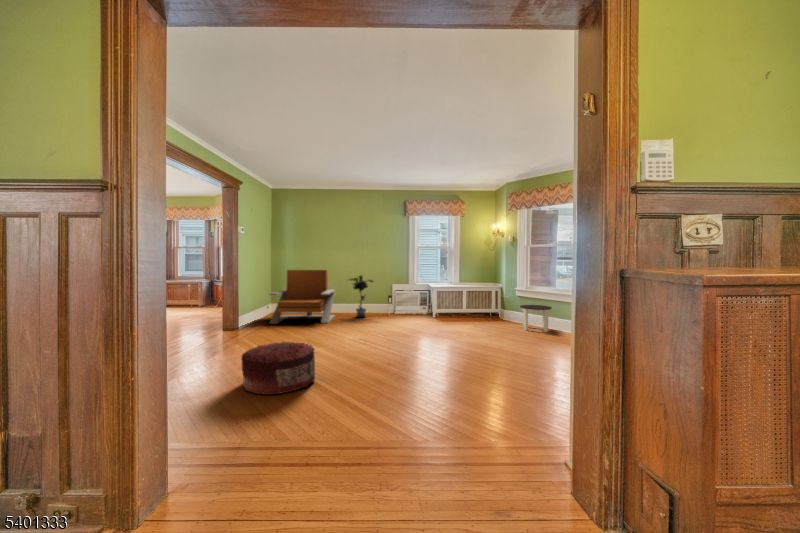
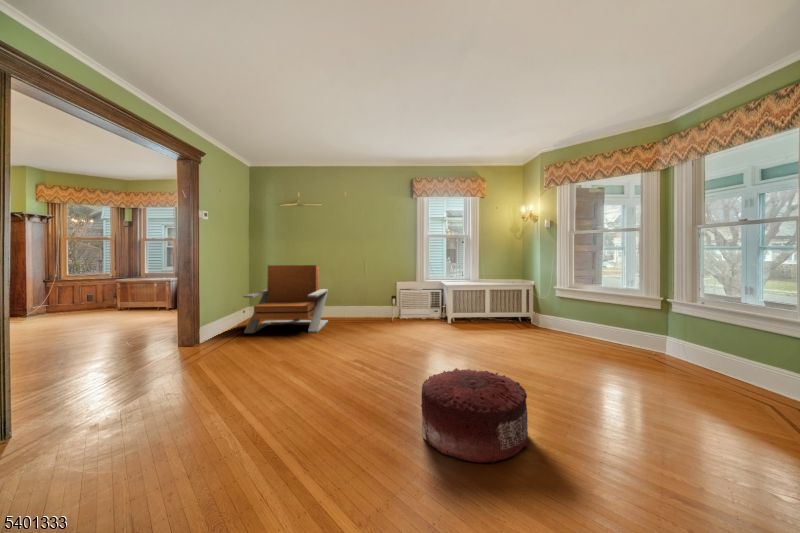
potted plant: present [350,275,373,317] -> none [342,270,376,323]
round table: present [520,305,552,332] -> none [563,308,606,345]
pouf: present [242,341,316,395] -> present [421,368,530,463]

